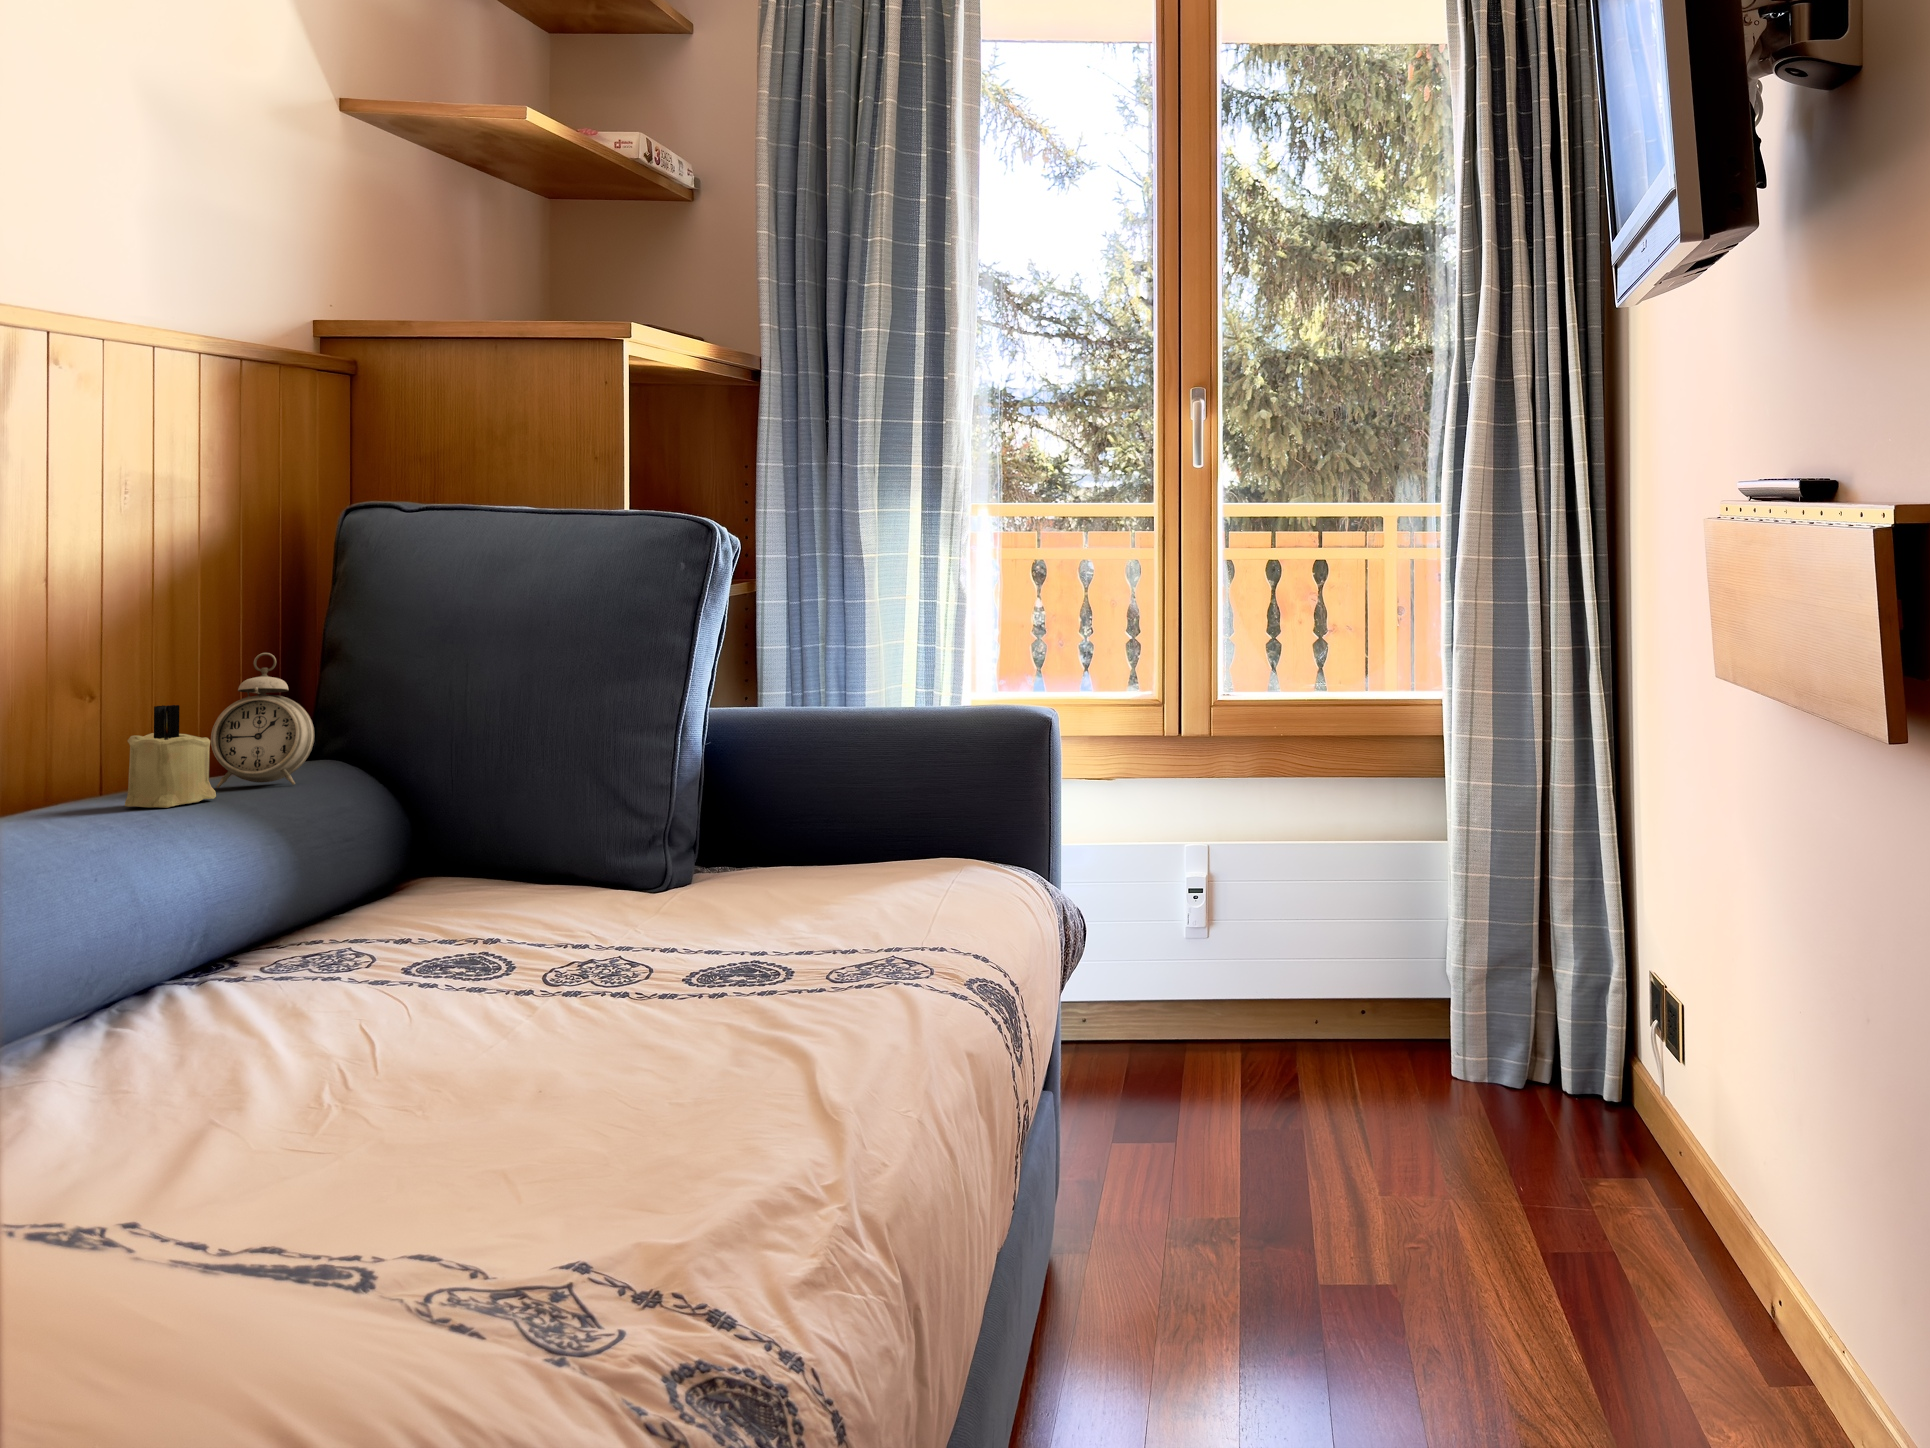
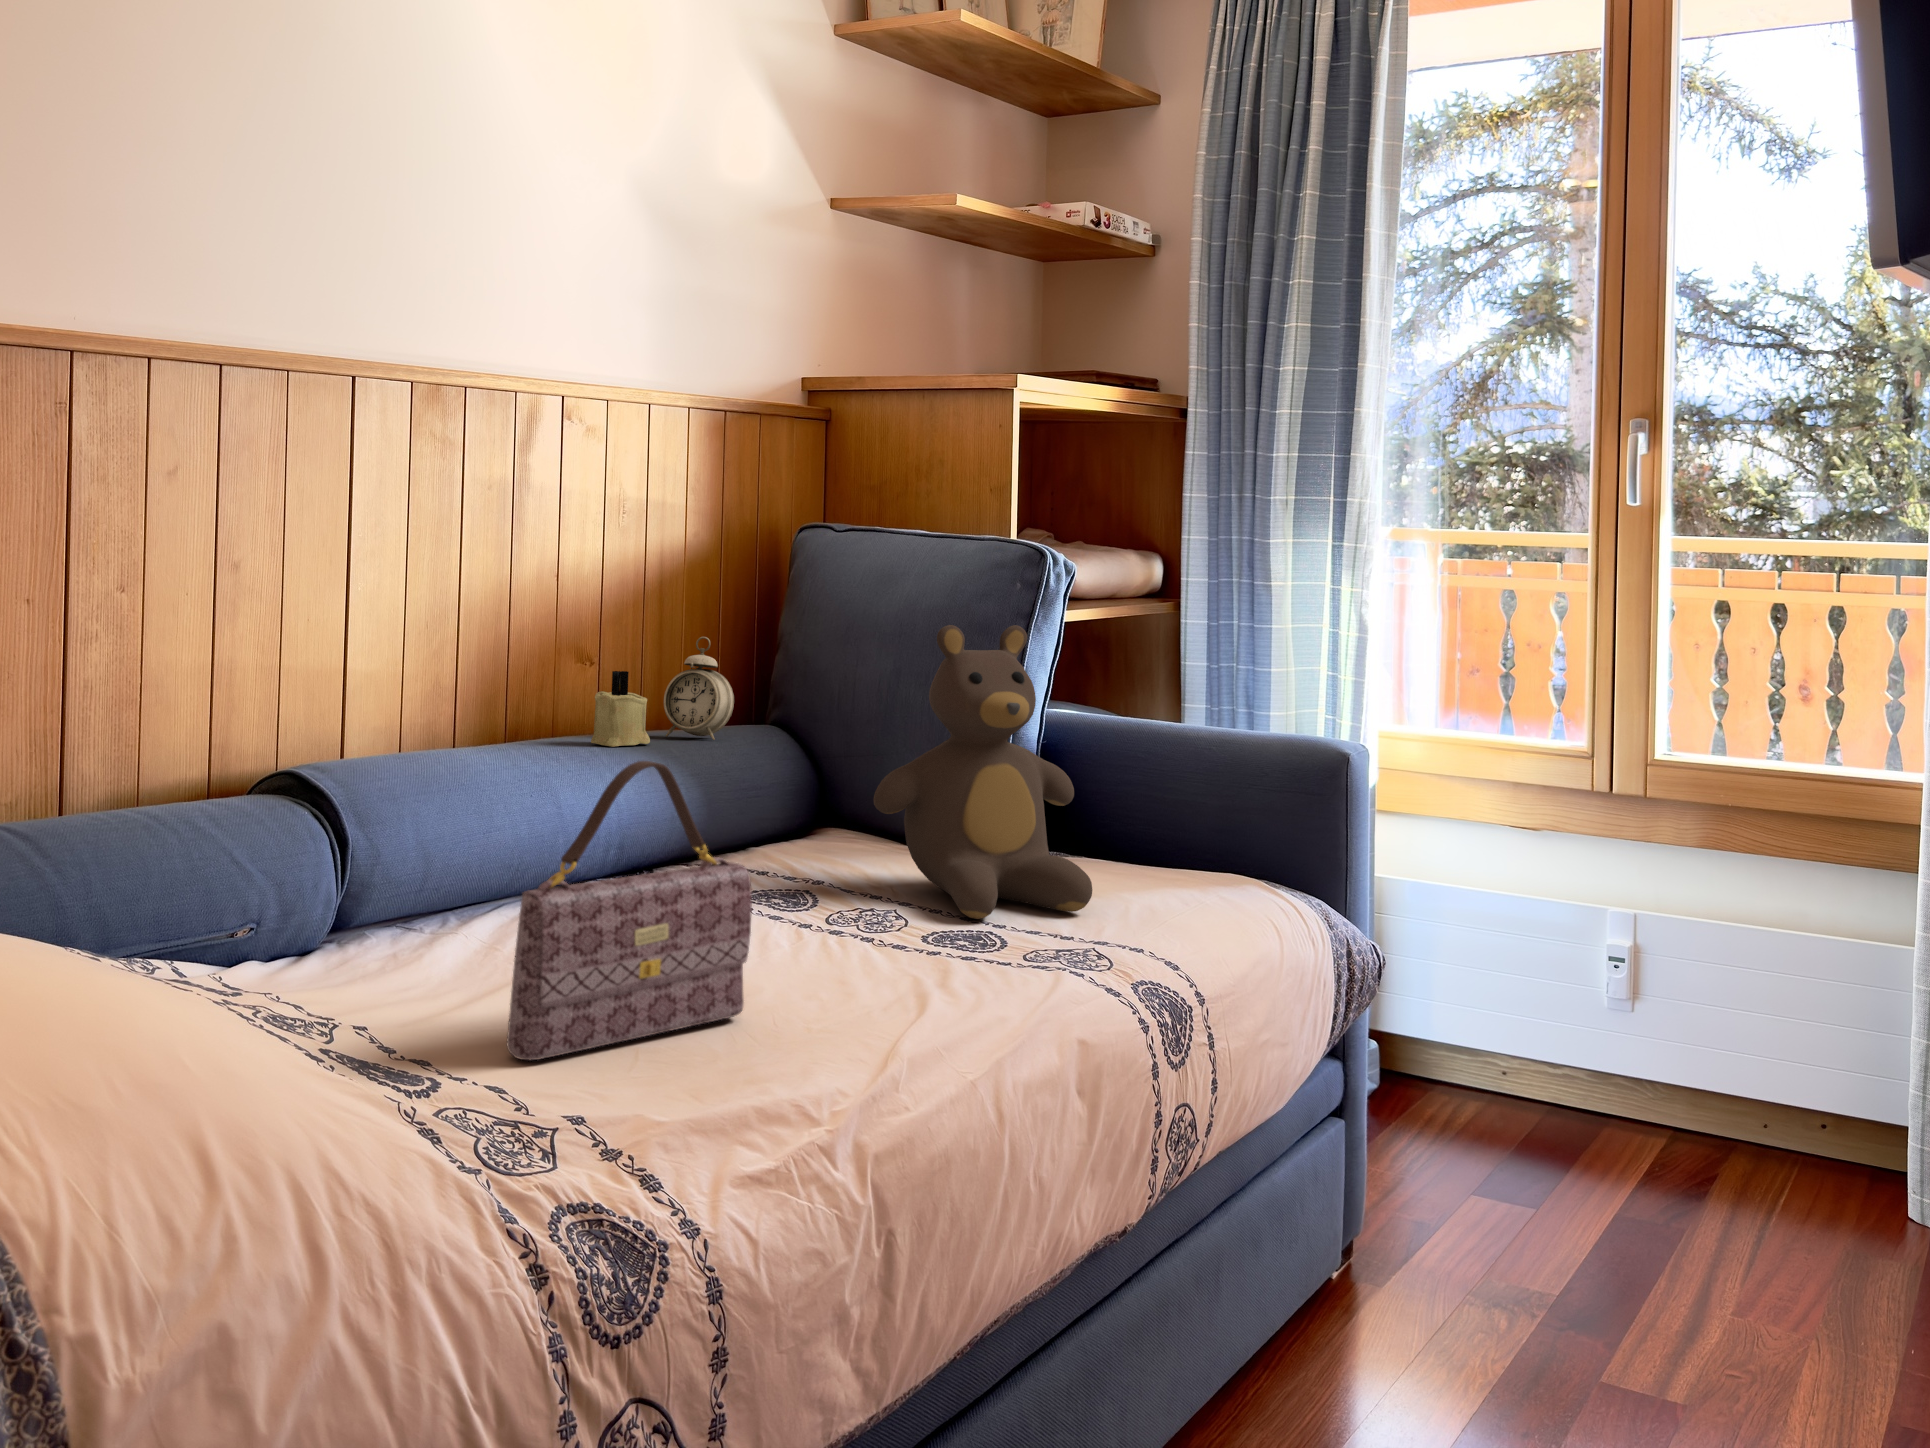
teddy bear: none [578,609,848,948] -> present [873,625,1092,919]
handbag: none [339,798,616,1223] -> present [507,761,752,1060]

